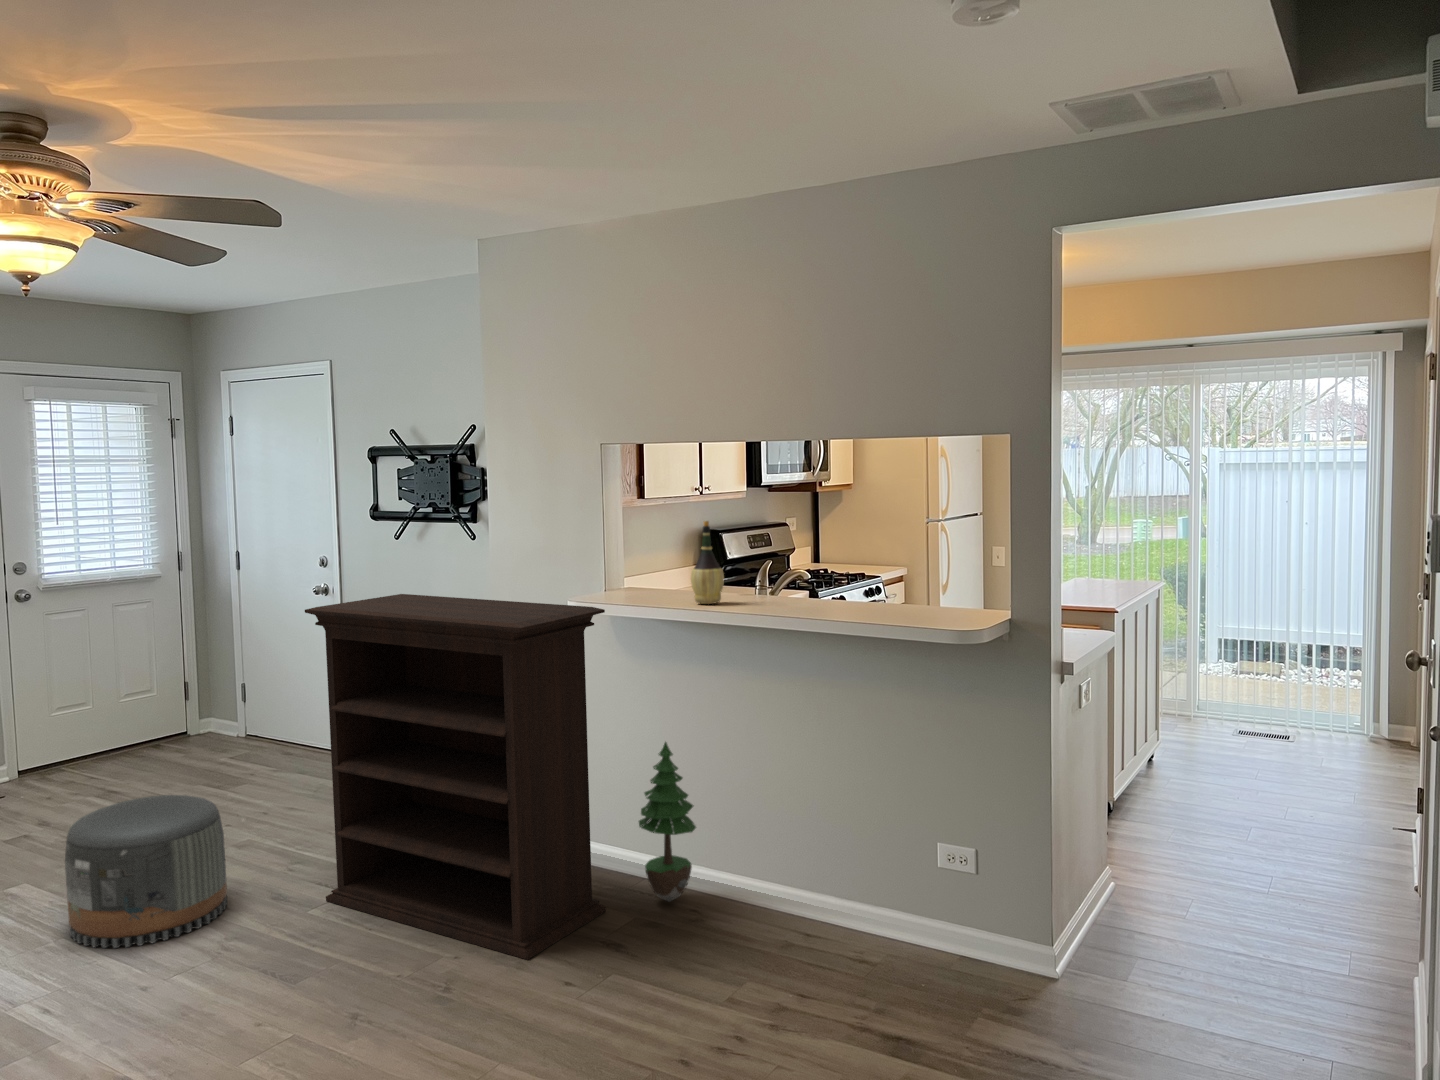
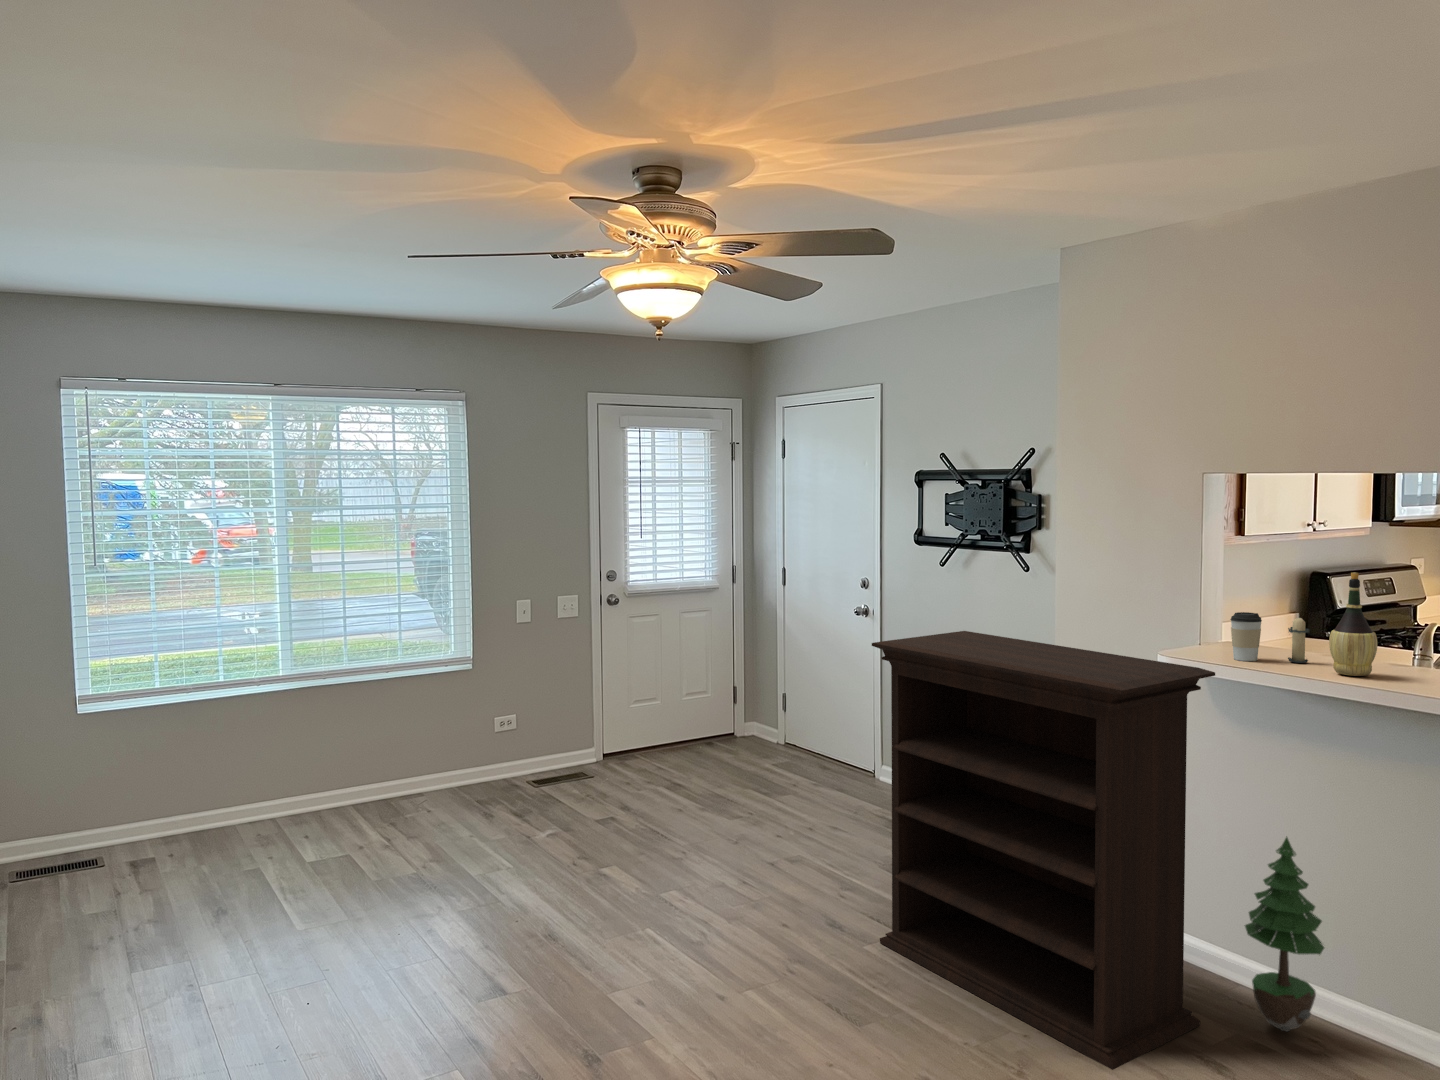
coffee cup: none [622,559,646,600] -> present [1230,612,1262,661]
candle: none [664,559,684,599] -> present [1288,615,1309,663]
pouf: present [65,795,227,948] -> none [652,809,786,956]

